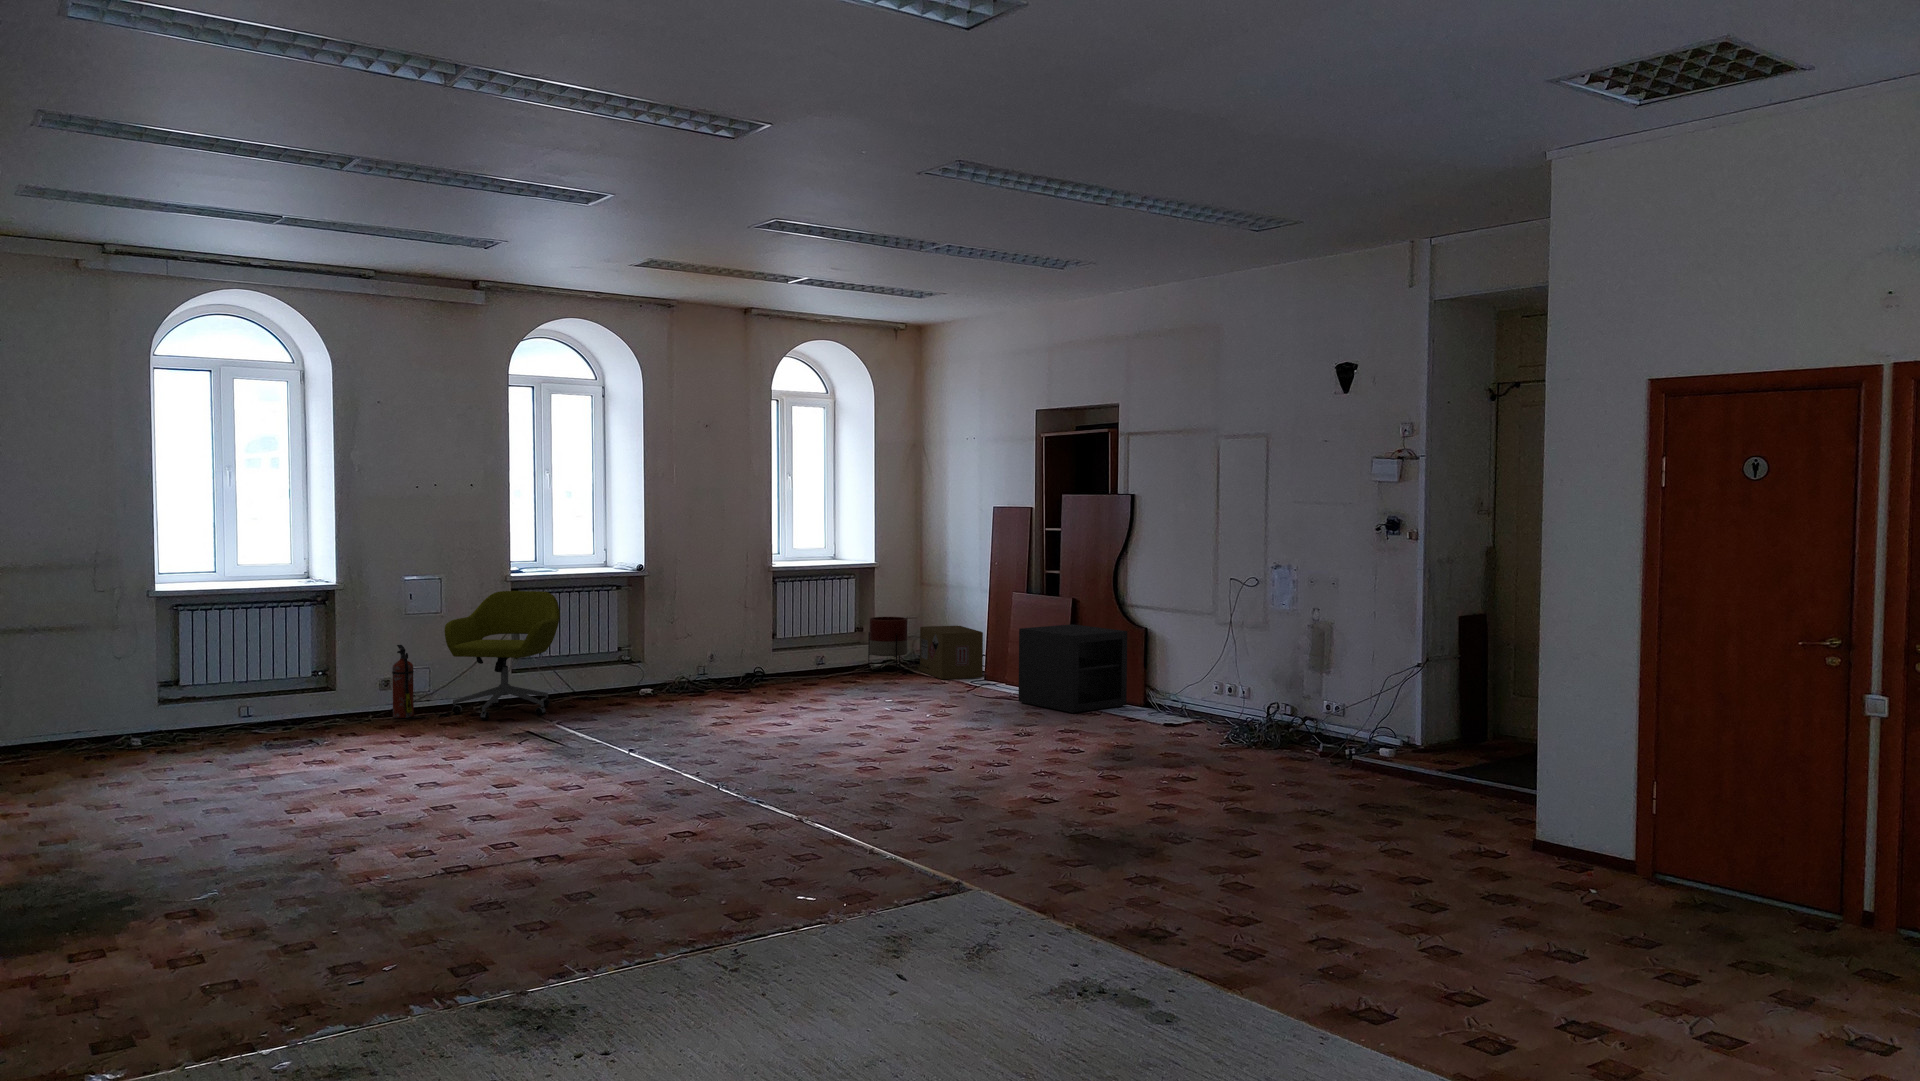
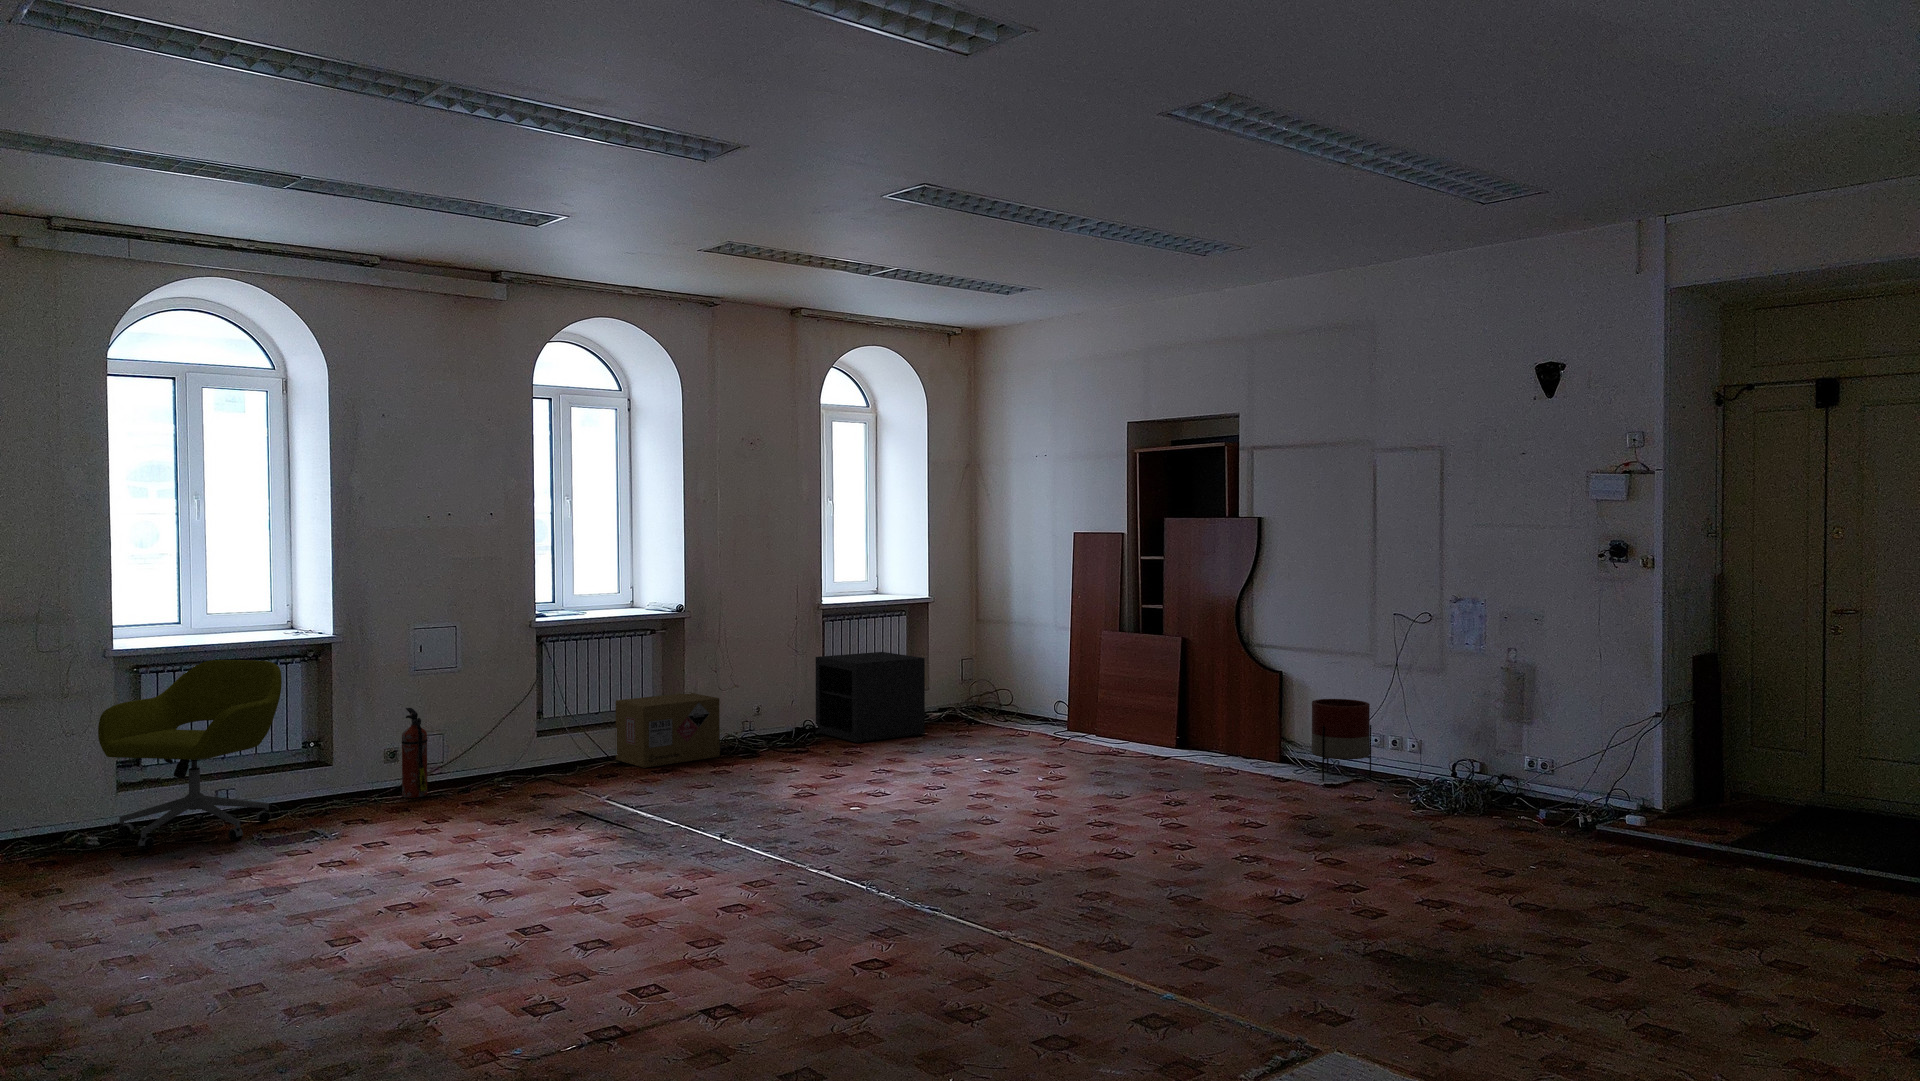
office chair: present [445,591,560,720] -> present [98,660,282,849]
planter: present [868,617,907,672] -> present [1311,699,1371,781]
storage cabinet: present [1018,624,1127,713] -> present [816,652,925,743]
cardboard box: present [920,626,983,679] -> present [616,693,720,768]

